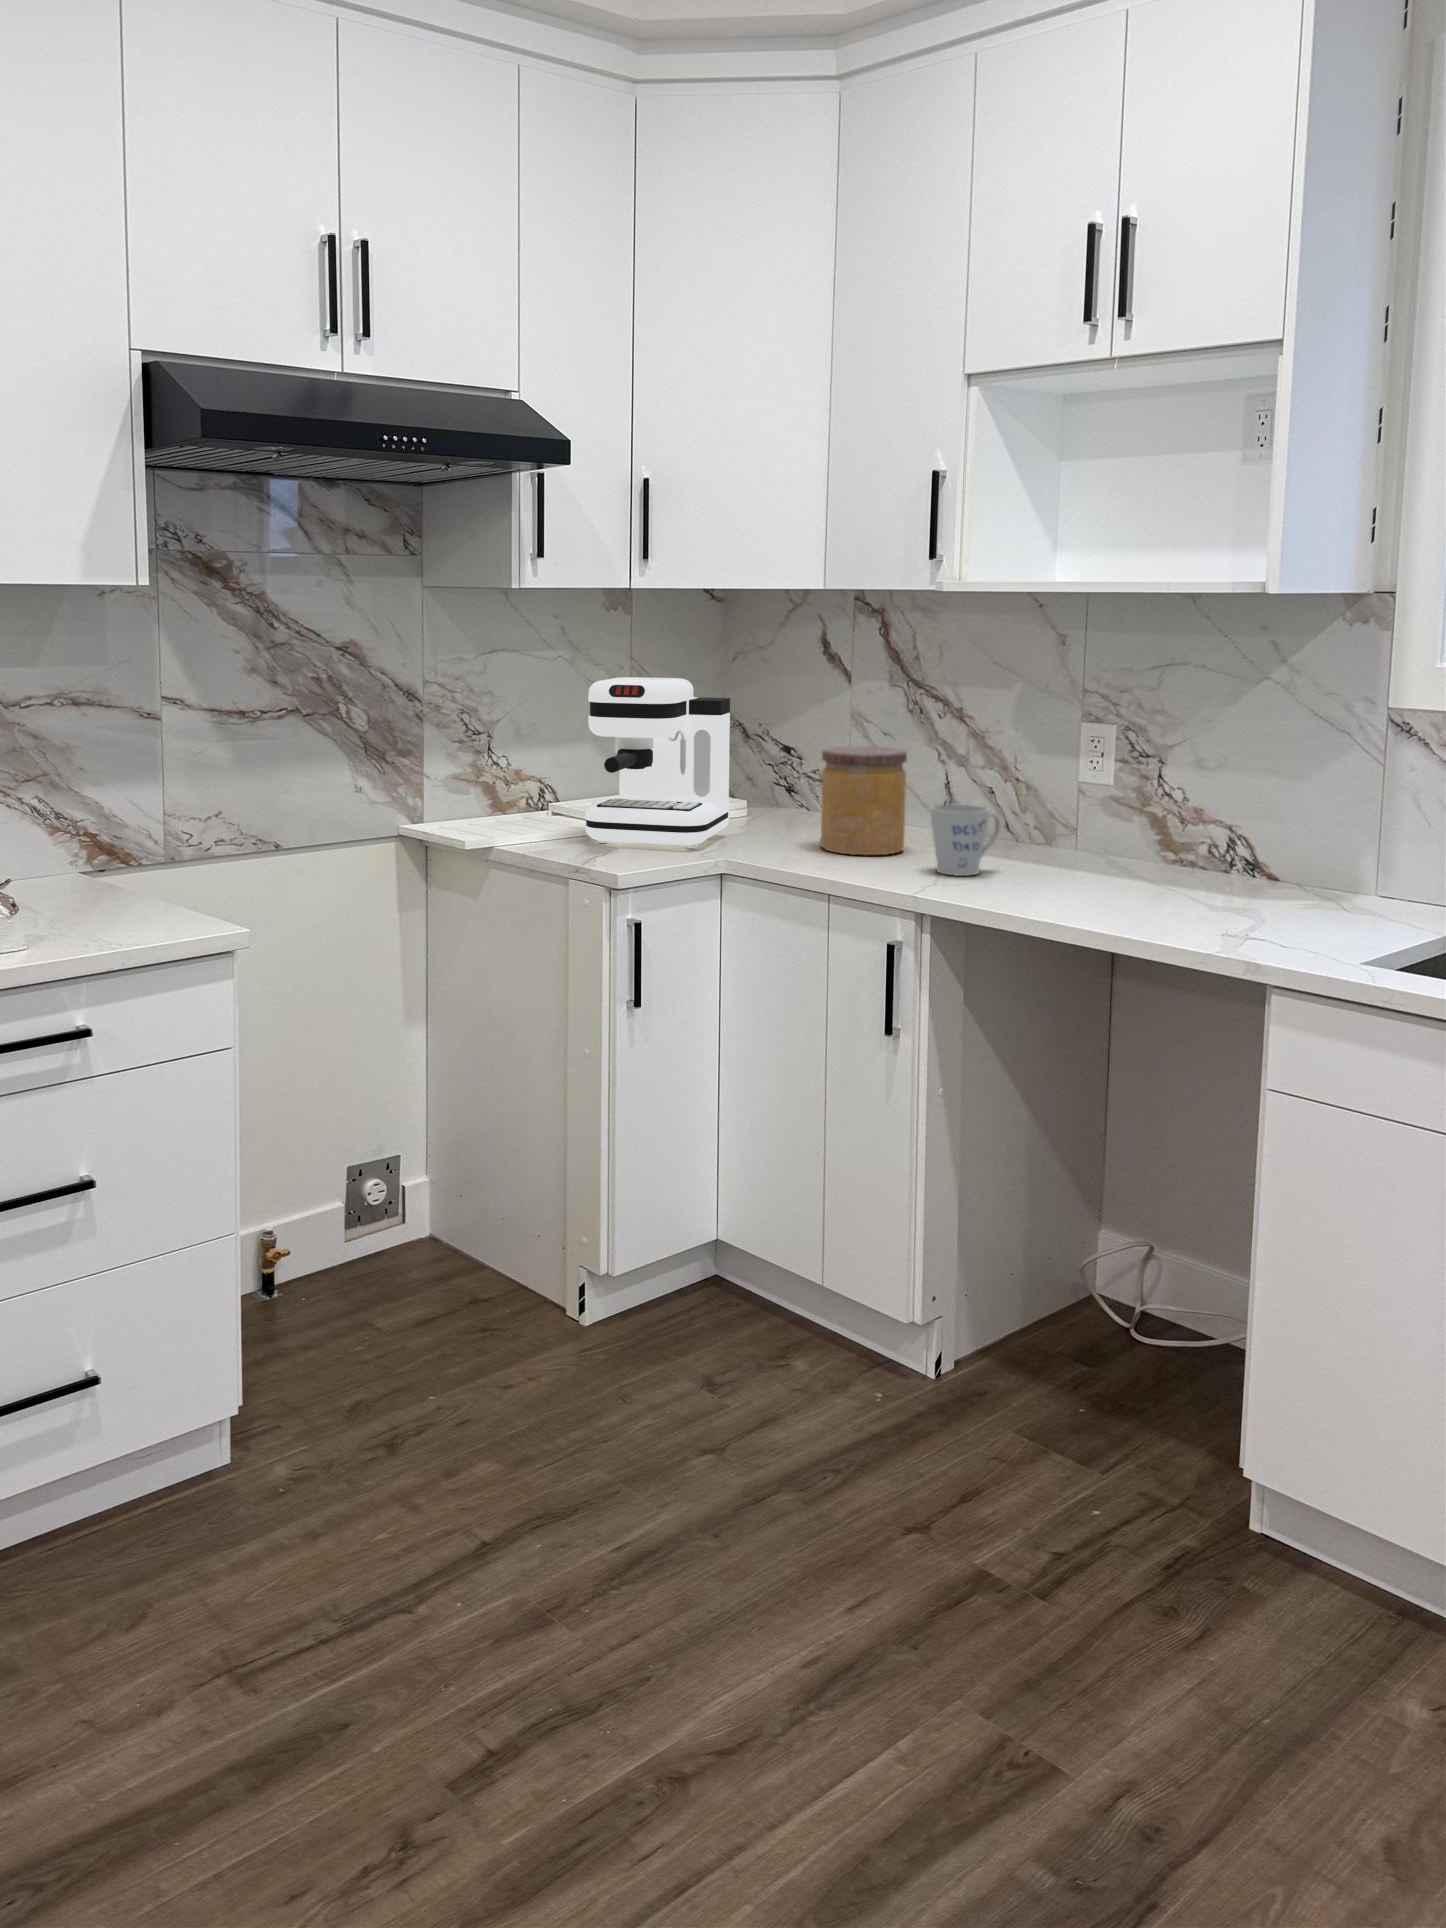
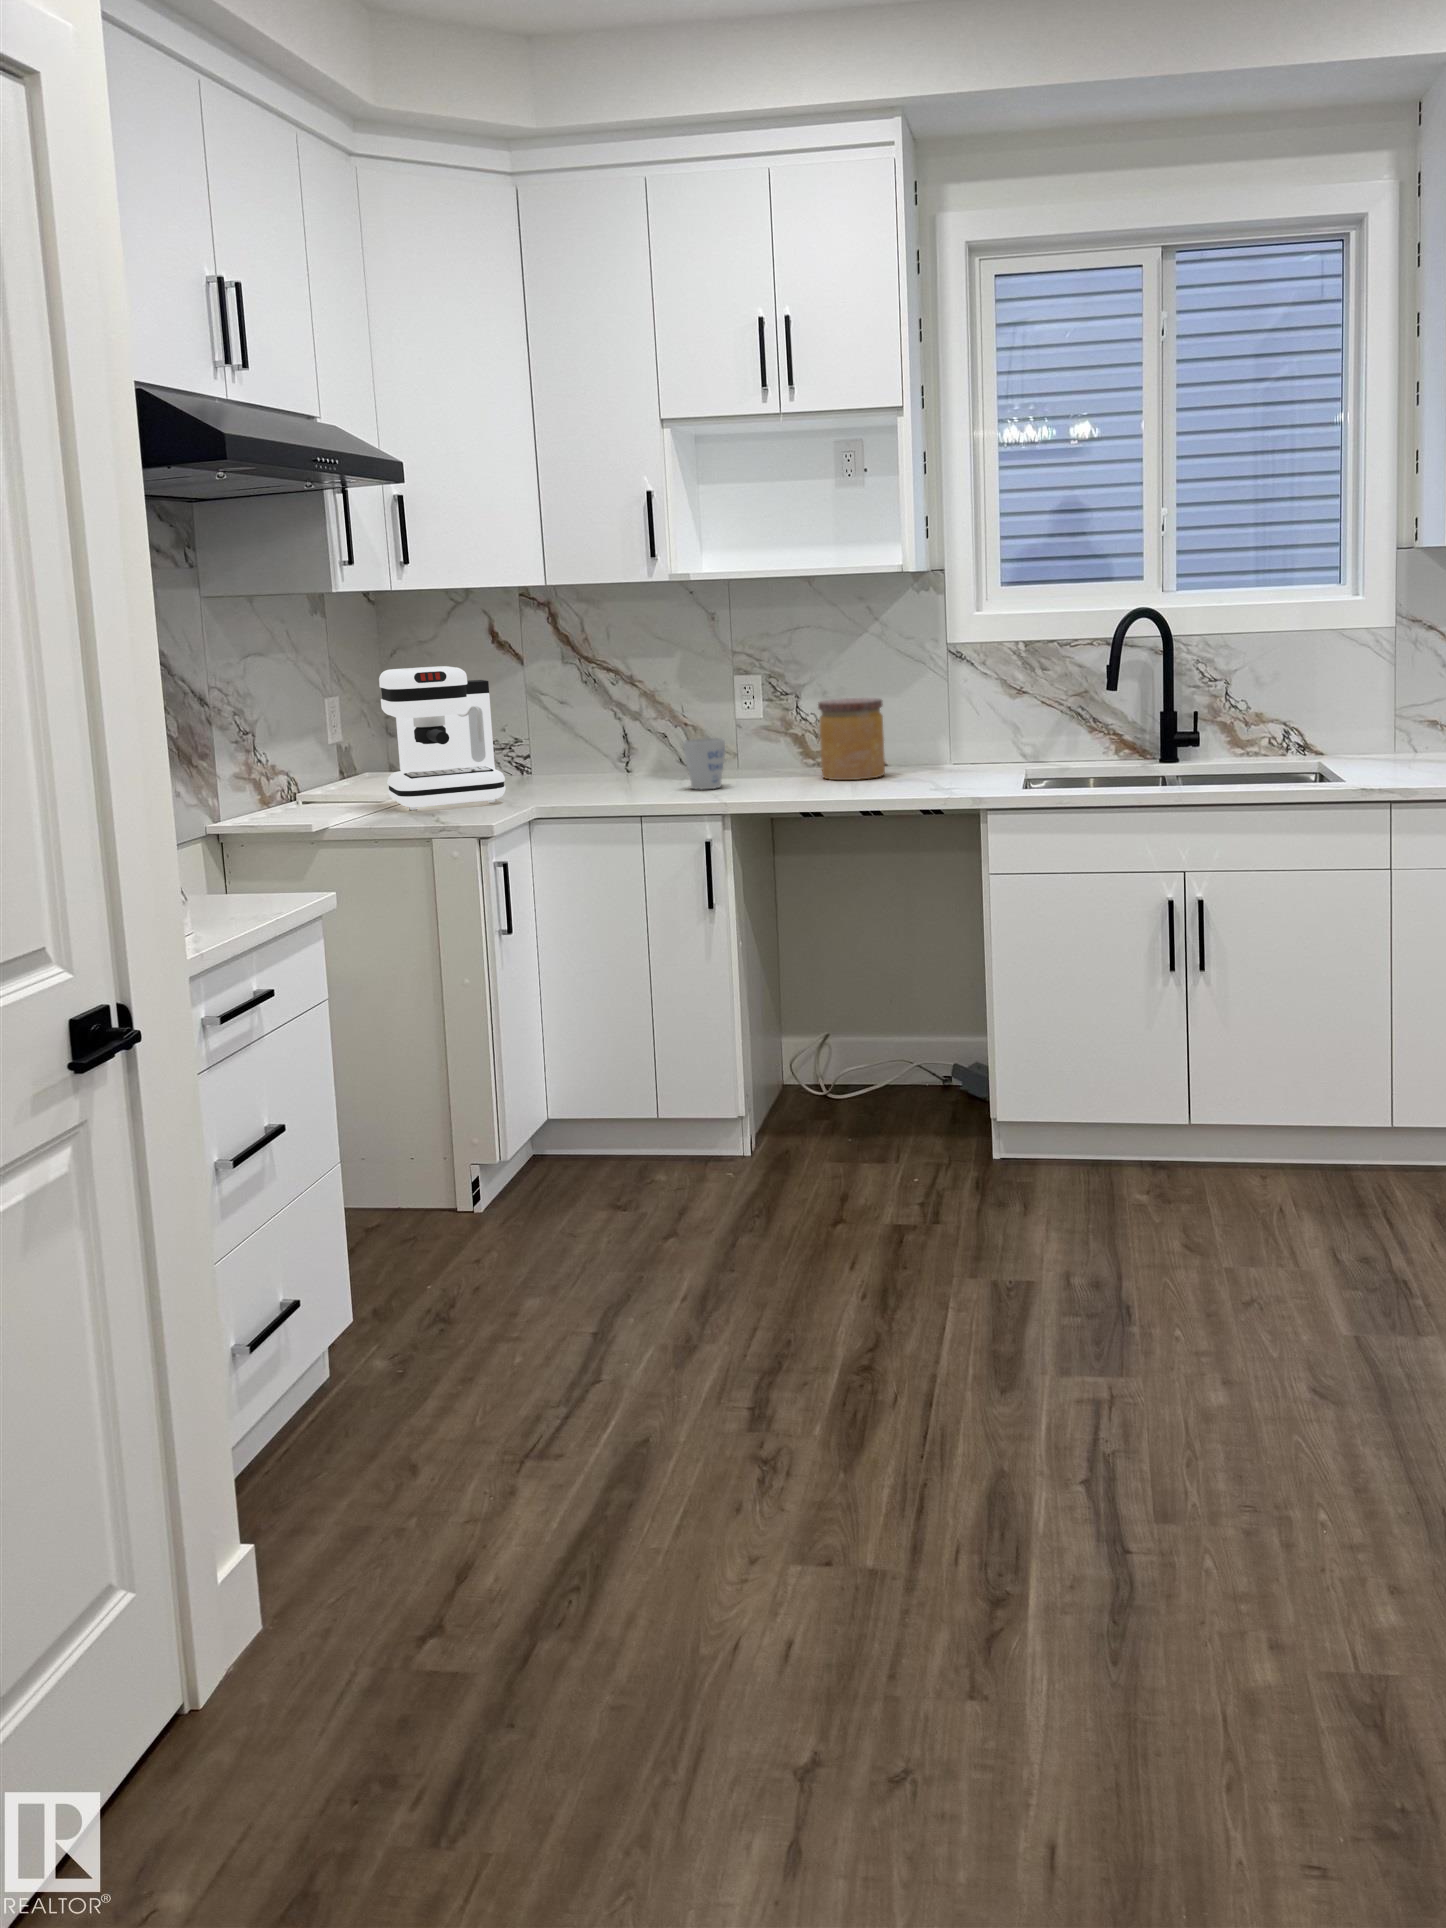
jar: present [821,746,907,855] -> present [818,698,885,780]

